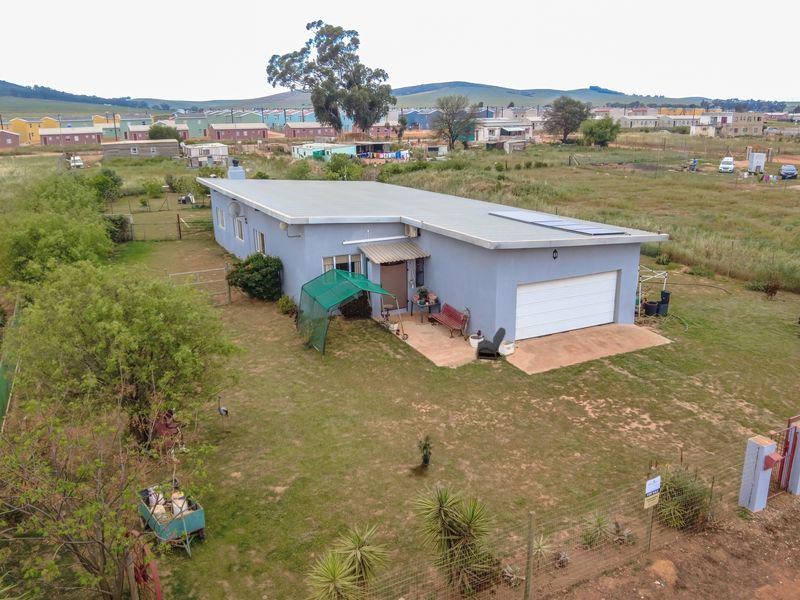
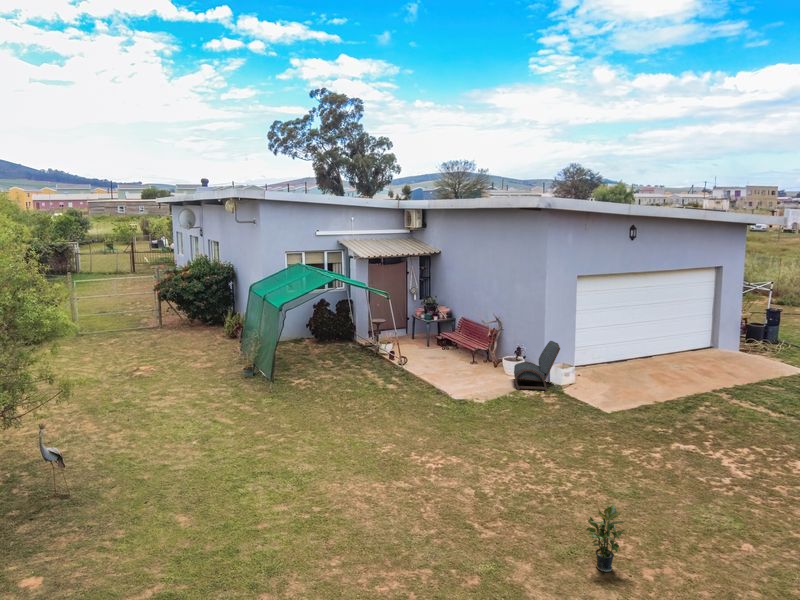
potted plant: present [418,435,433,465] -> present [586,504,625,572]

